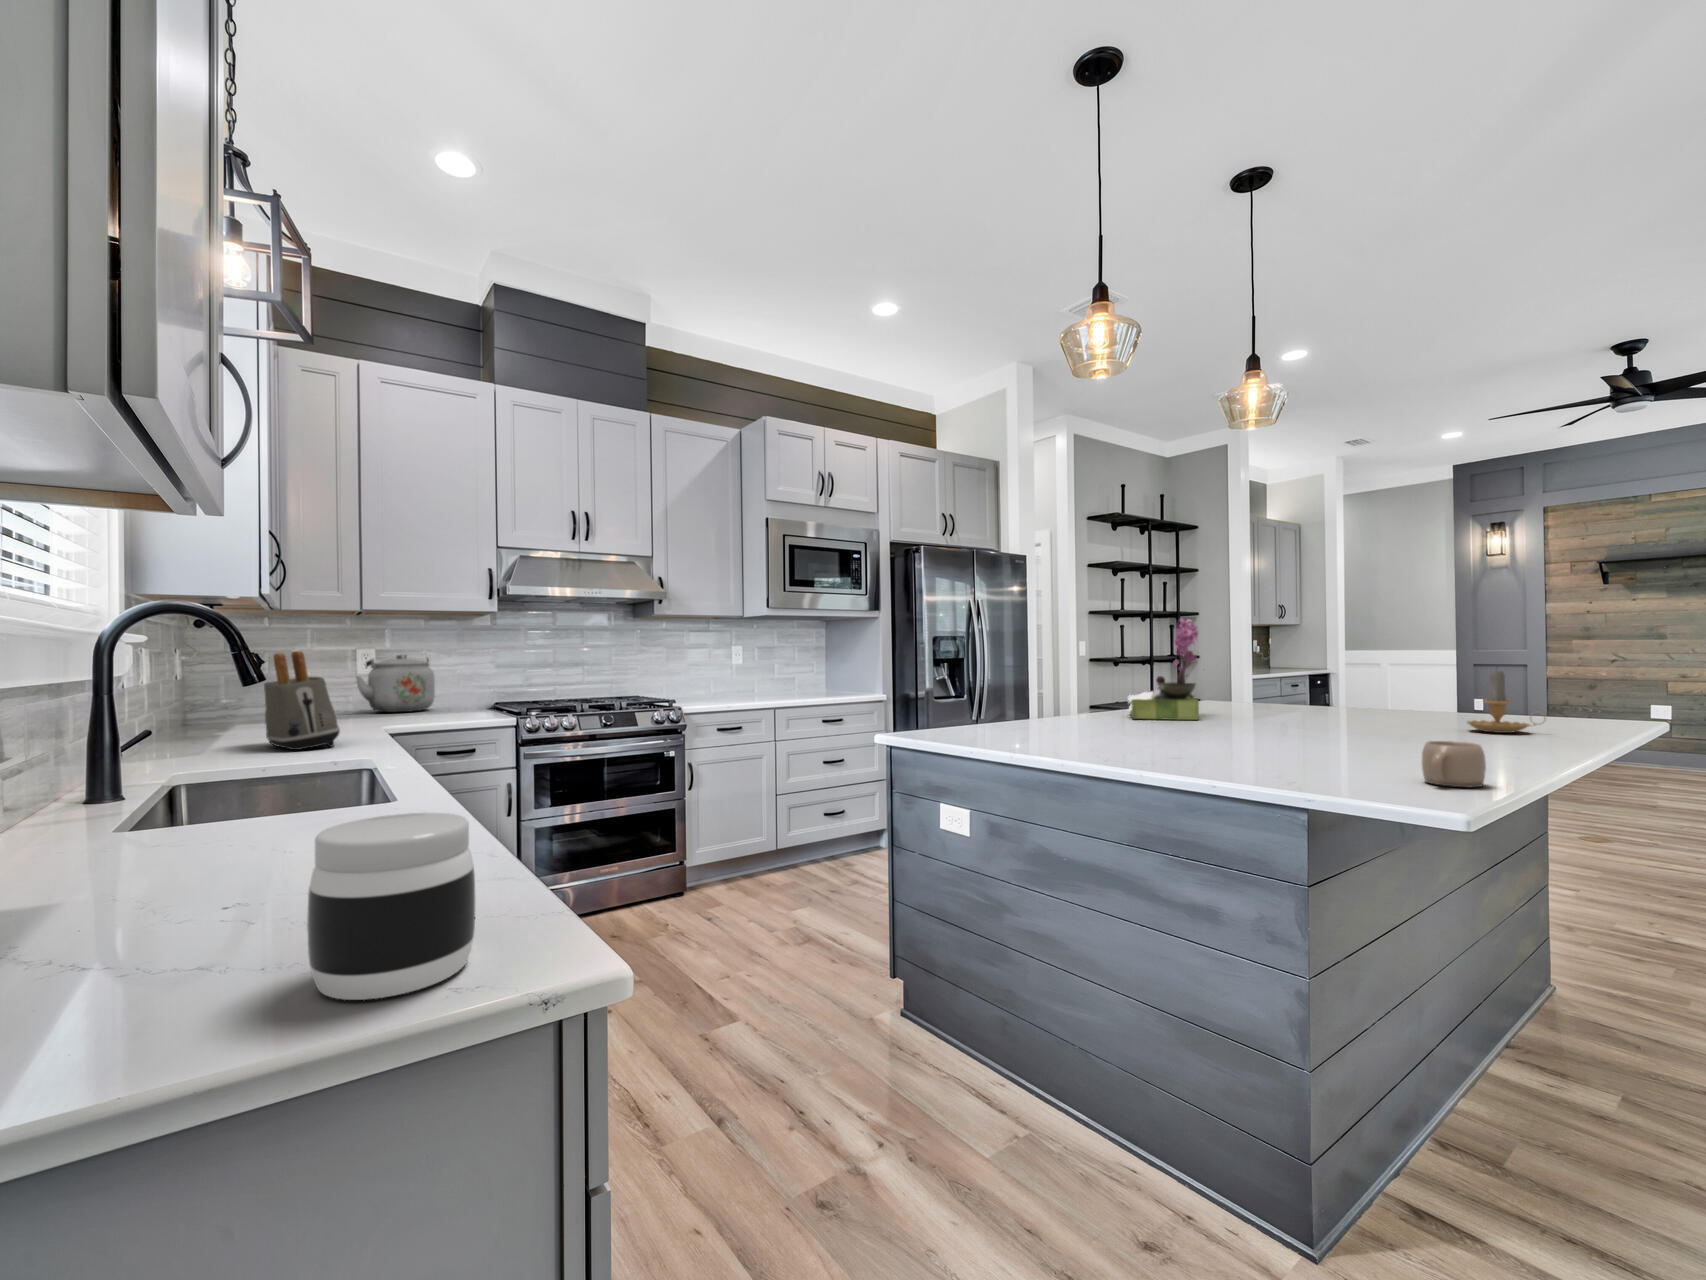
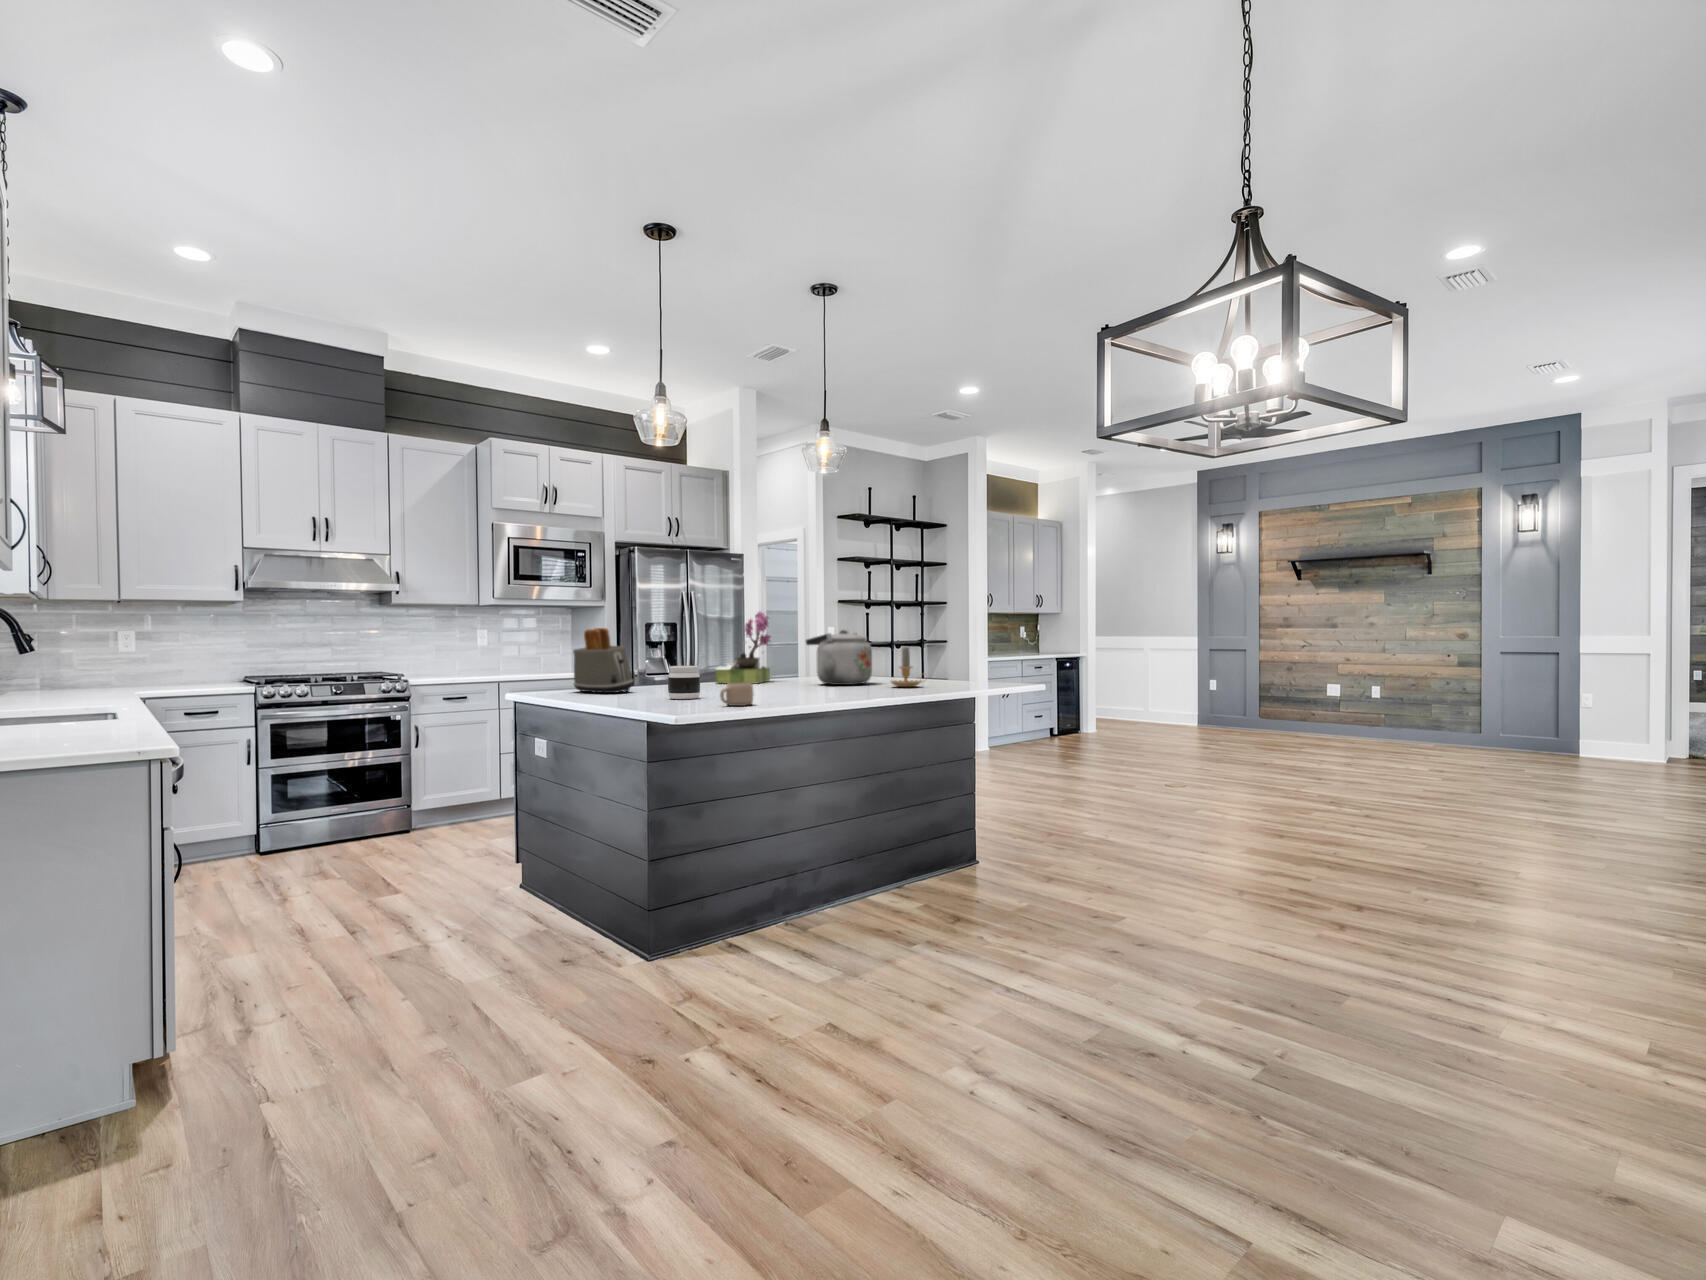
toaster: present [264,651,340,750] -> present [573,628,633,693]
kettle: present [356,654,435,712] -> present [806,629,872,685]
jar: present [307,813,475,1000] -> present [668,666,700,699]

